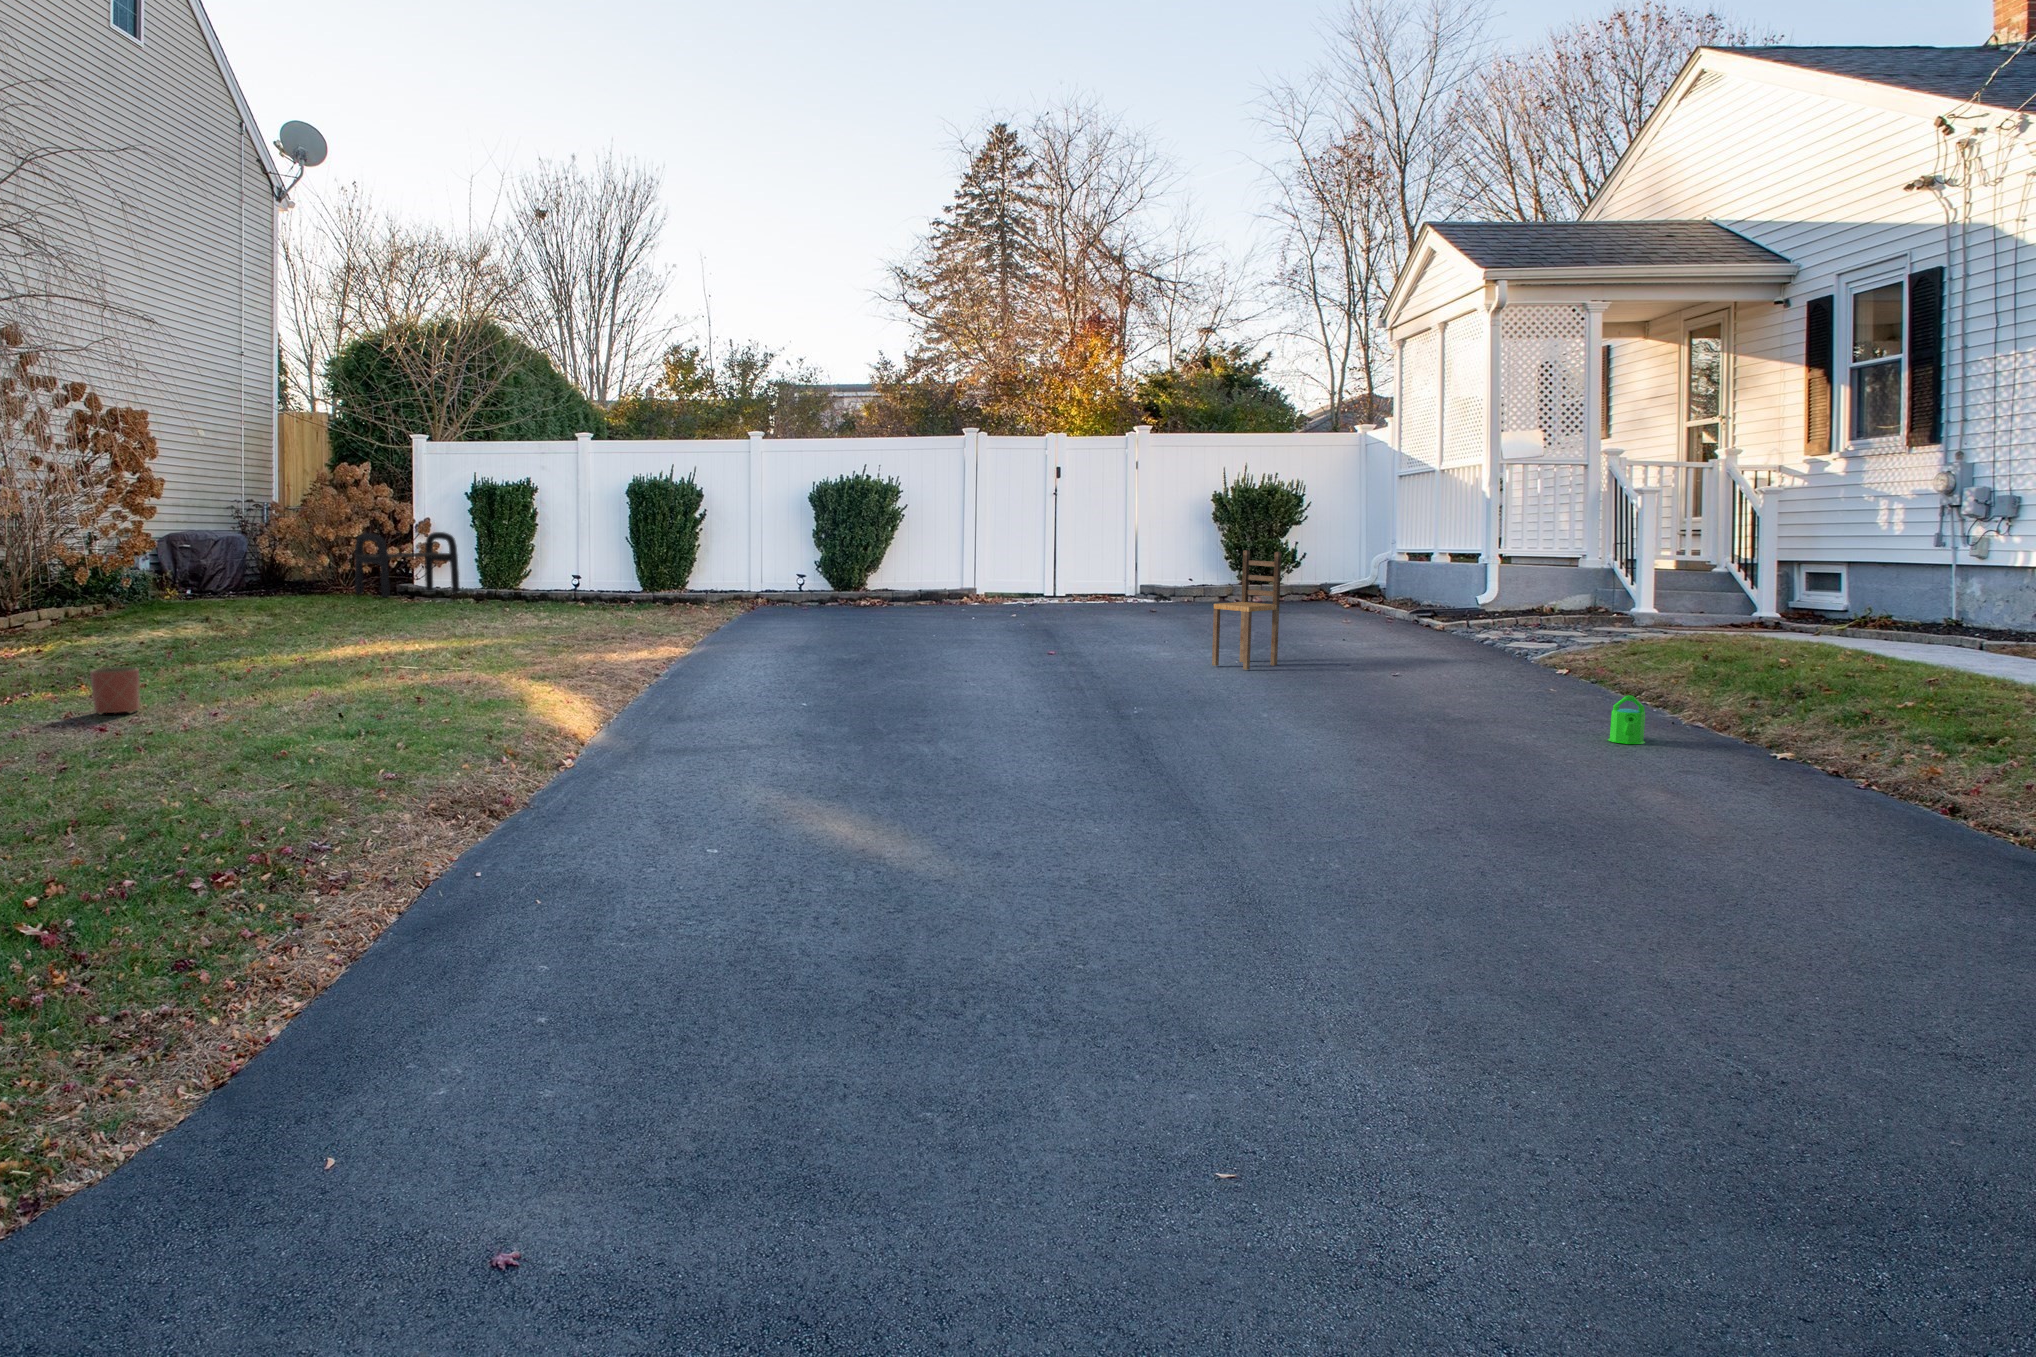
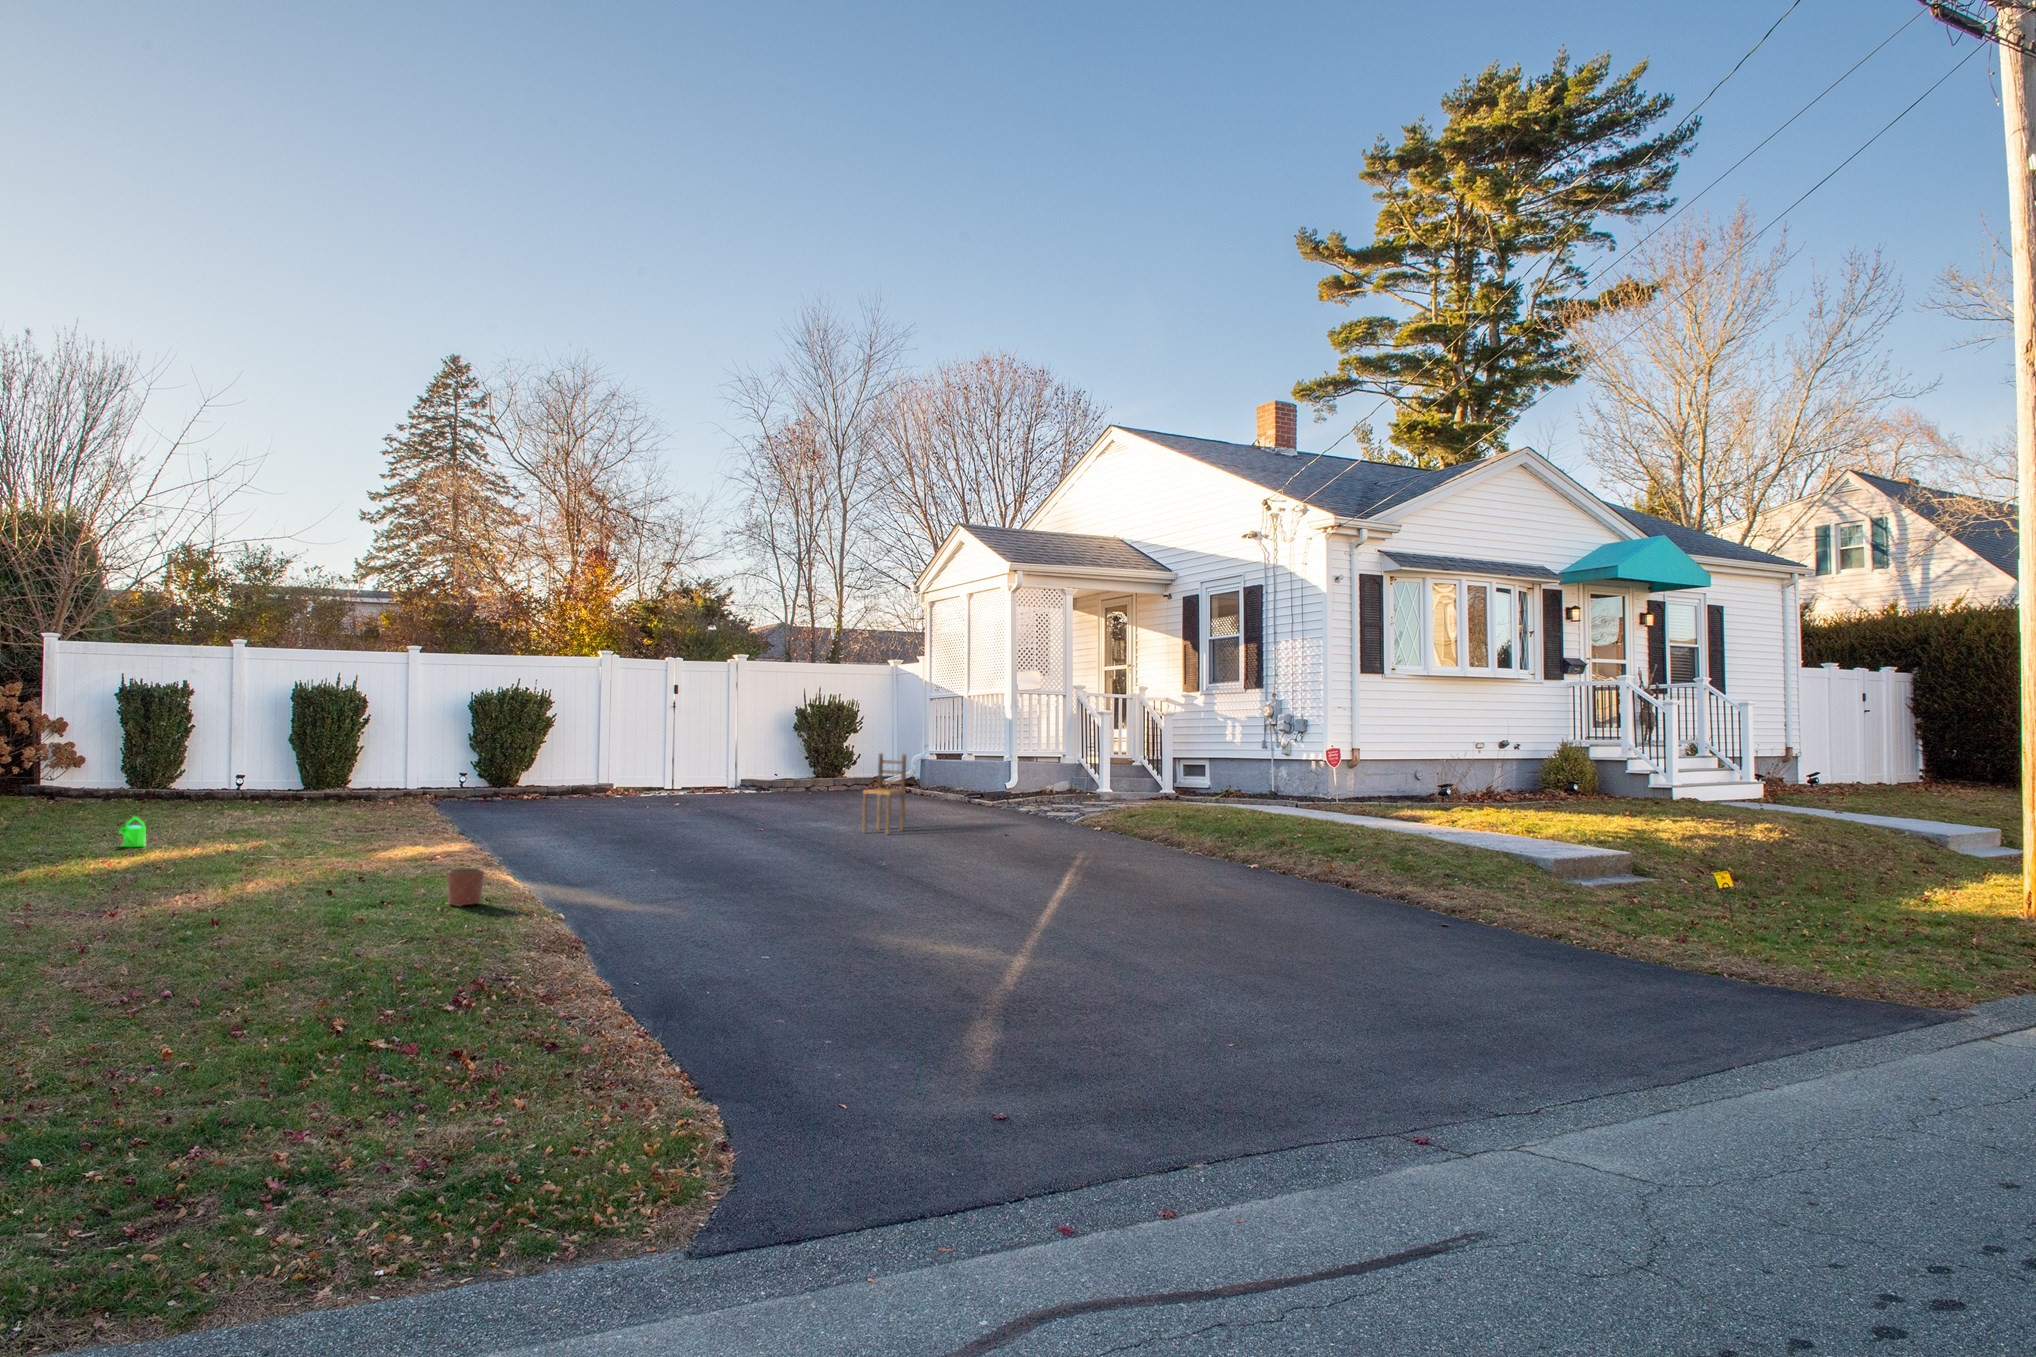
bench: present [355,532,460,597] -> none [25,737,132,797]
planter: present [90,667,140,715] -> present [448,868,484,906]
watering can: present [1607,695,1645,744] -> present [119,817,146,847]

